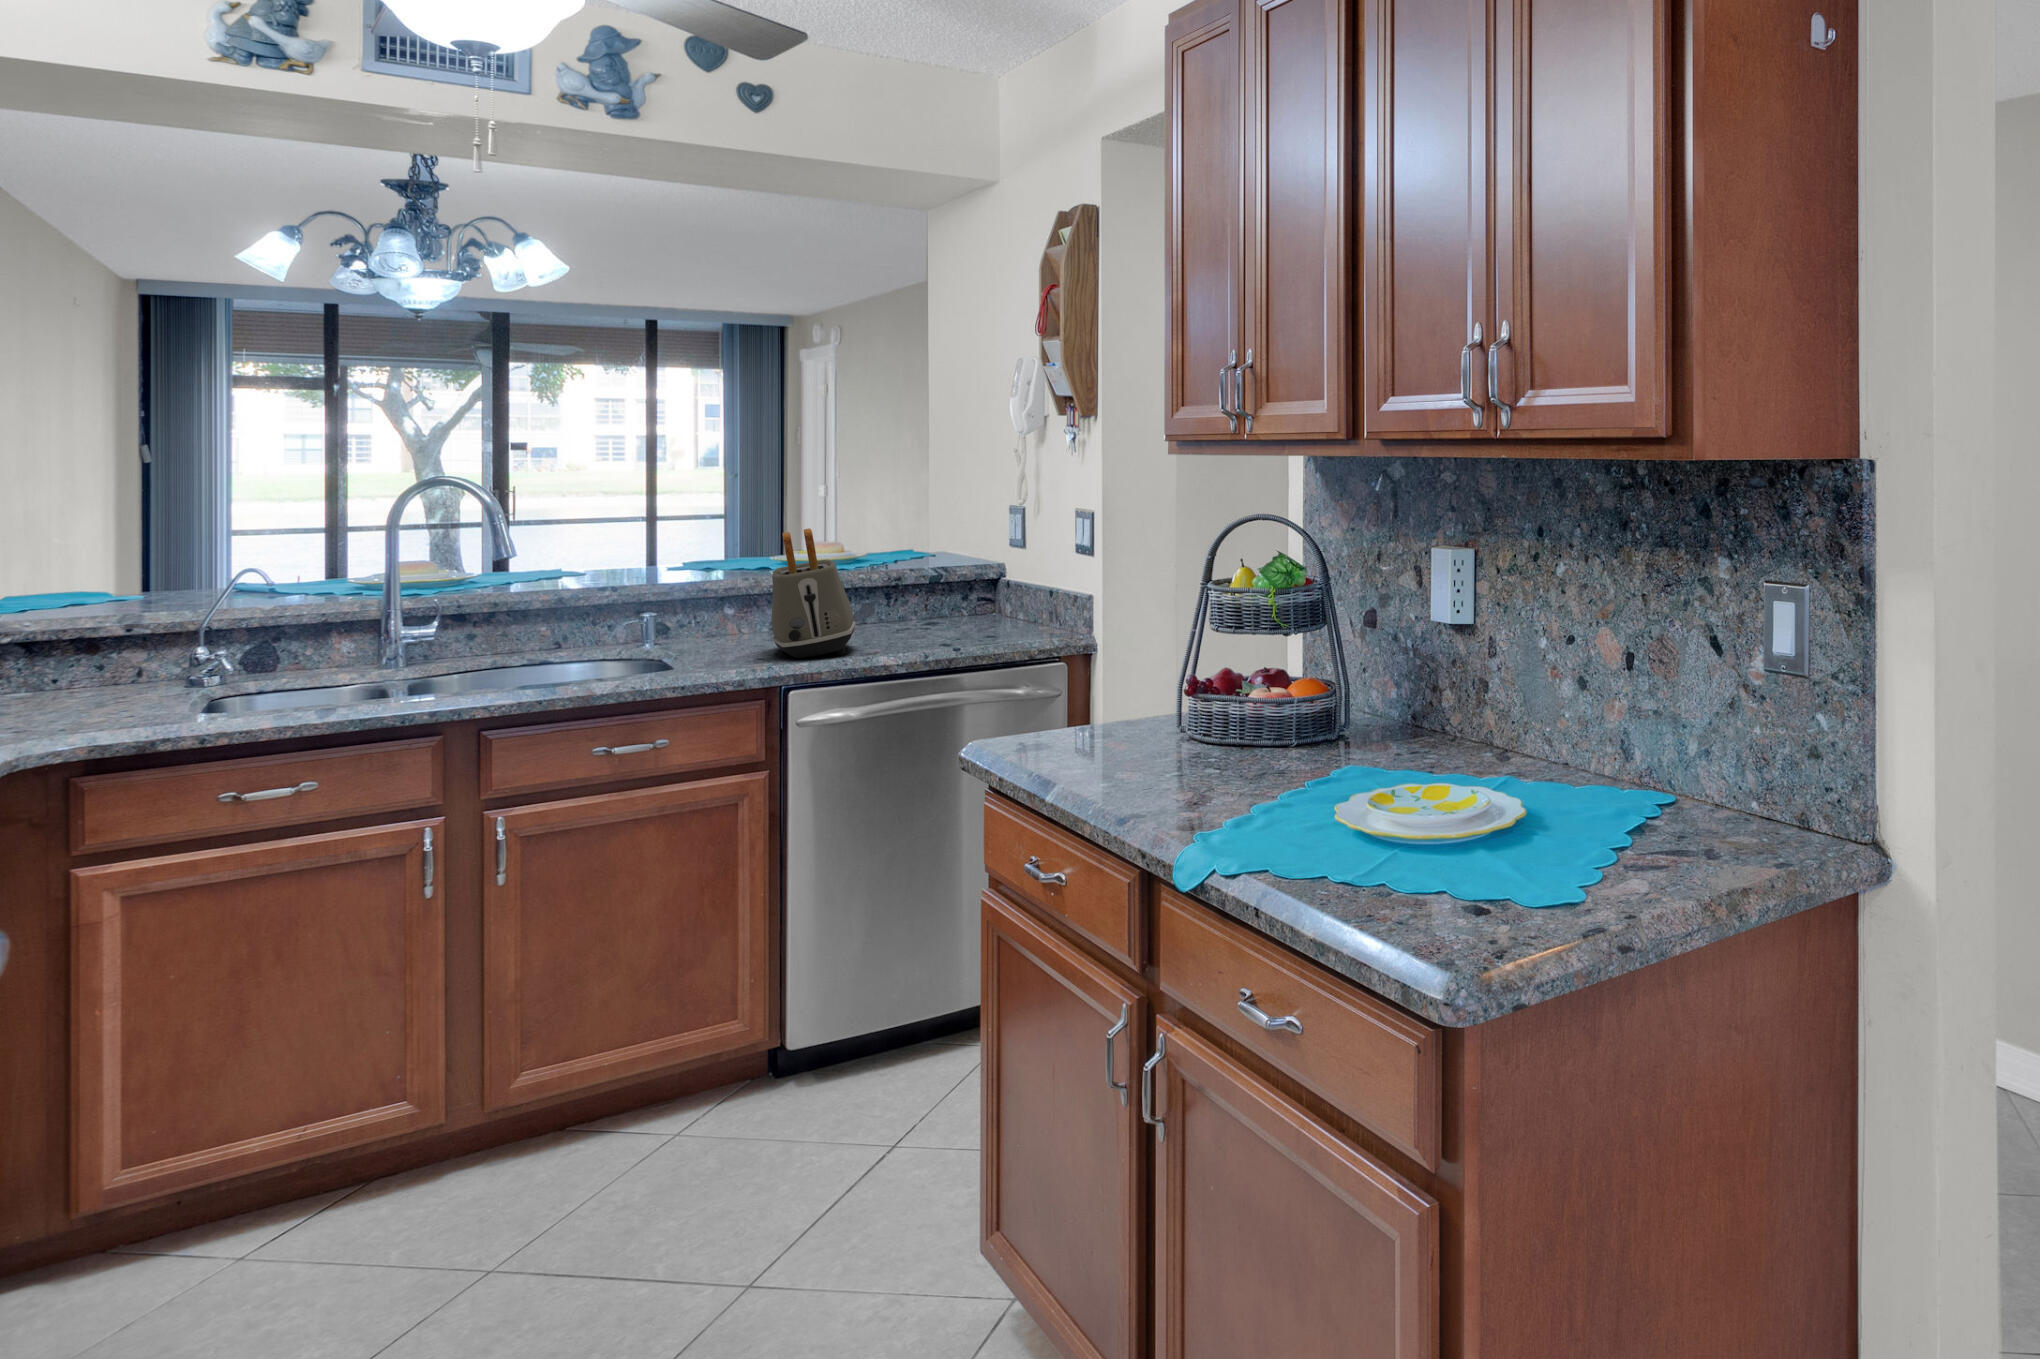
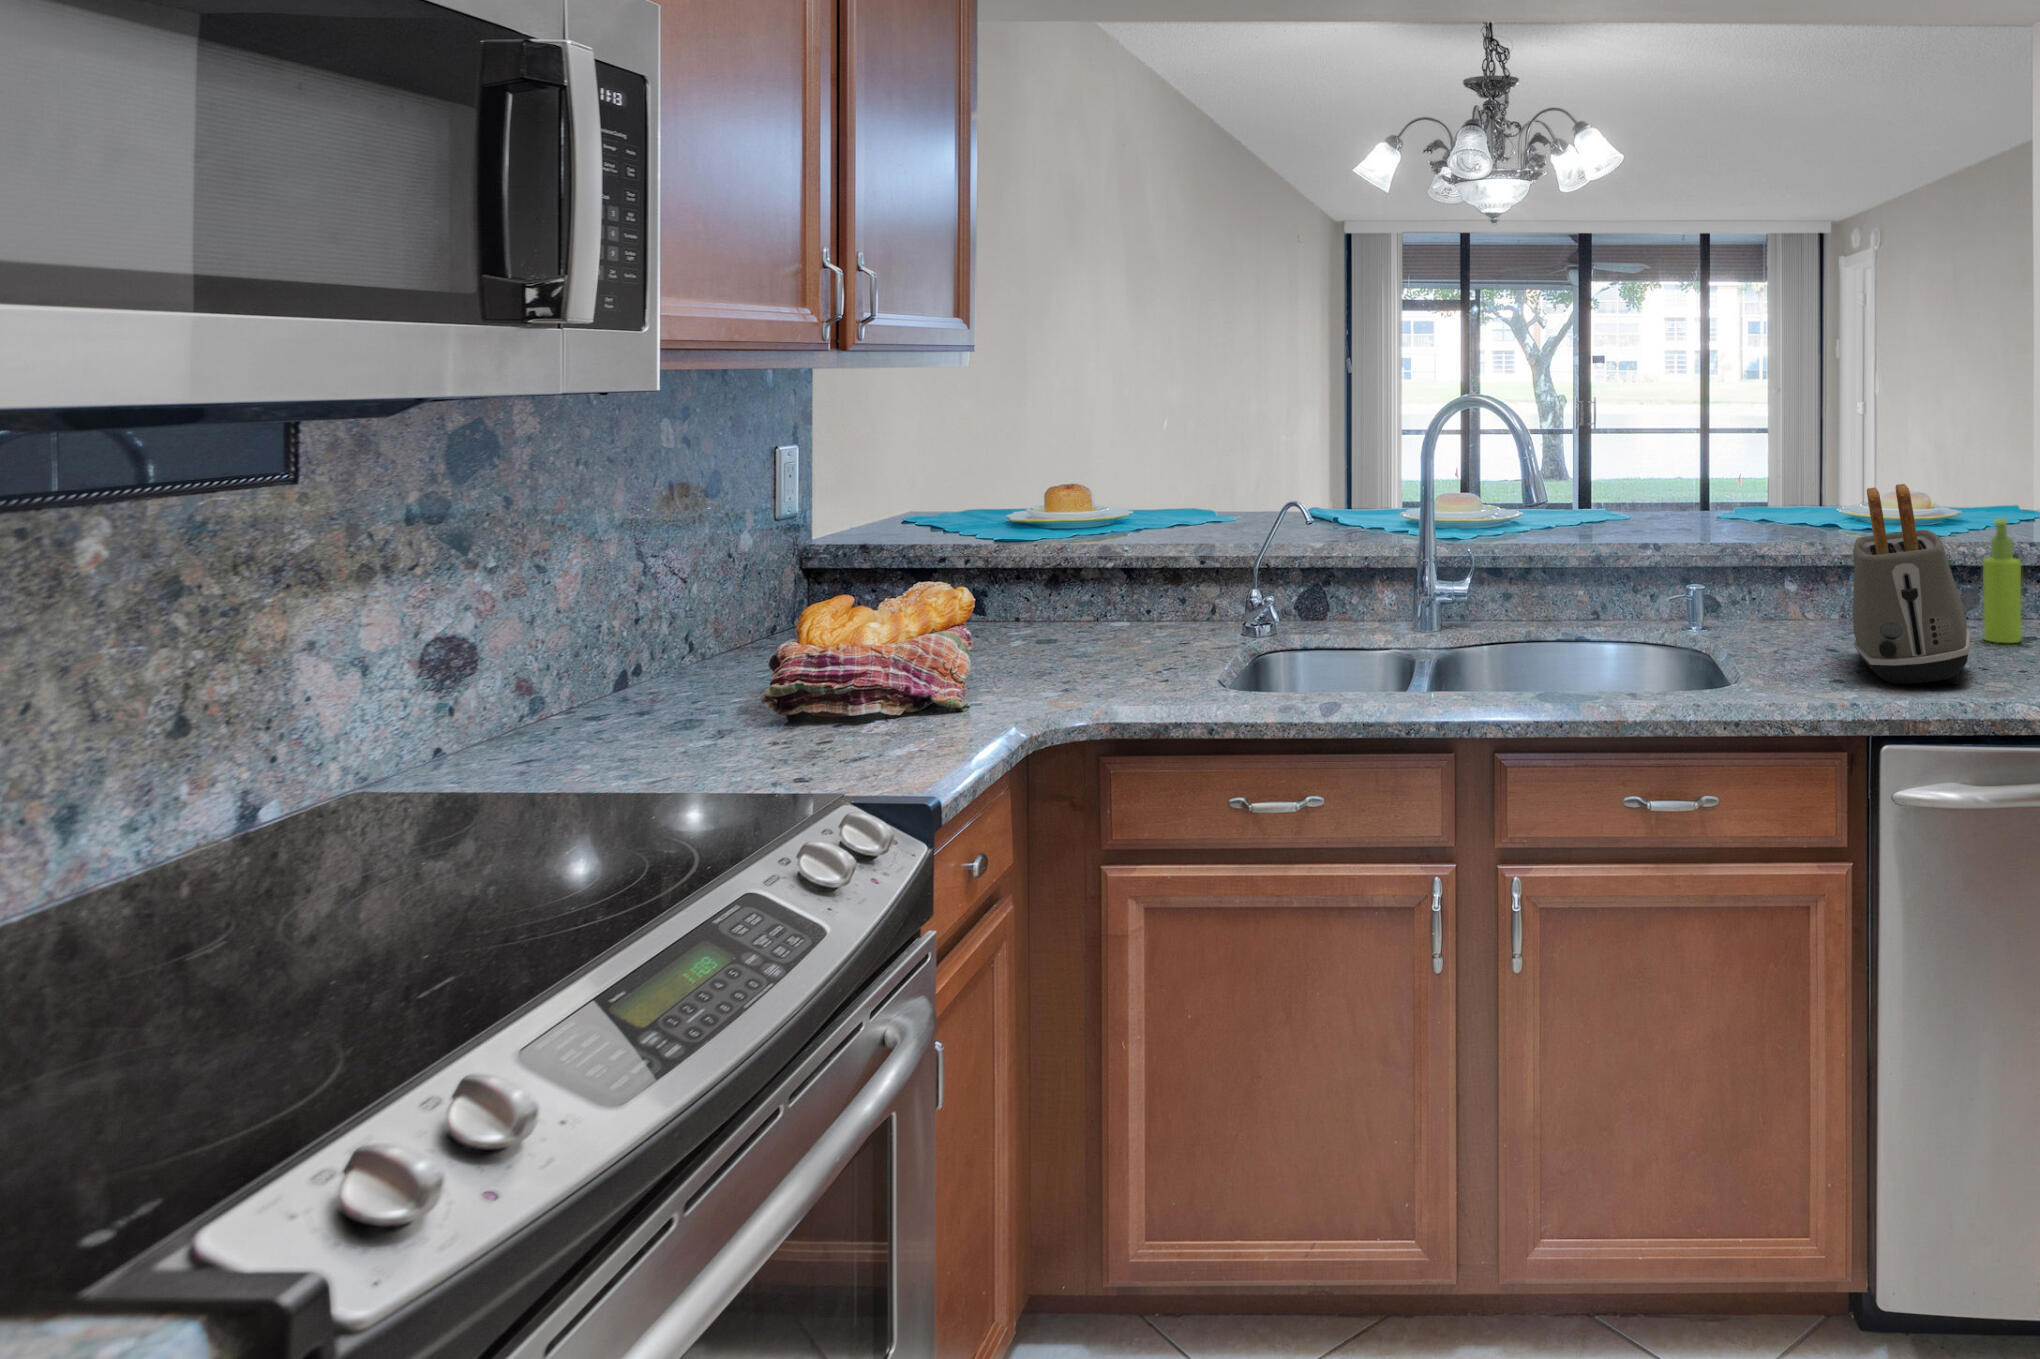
soap dispenser: none [871,551,898,634] -> present [1983,518,2022,643]

